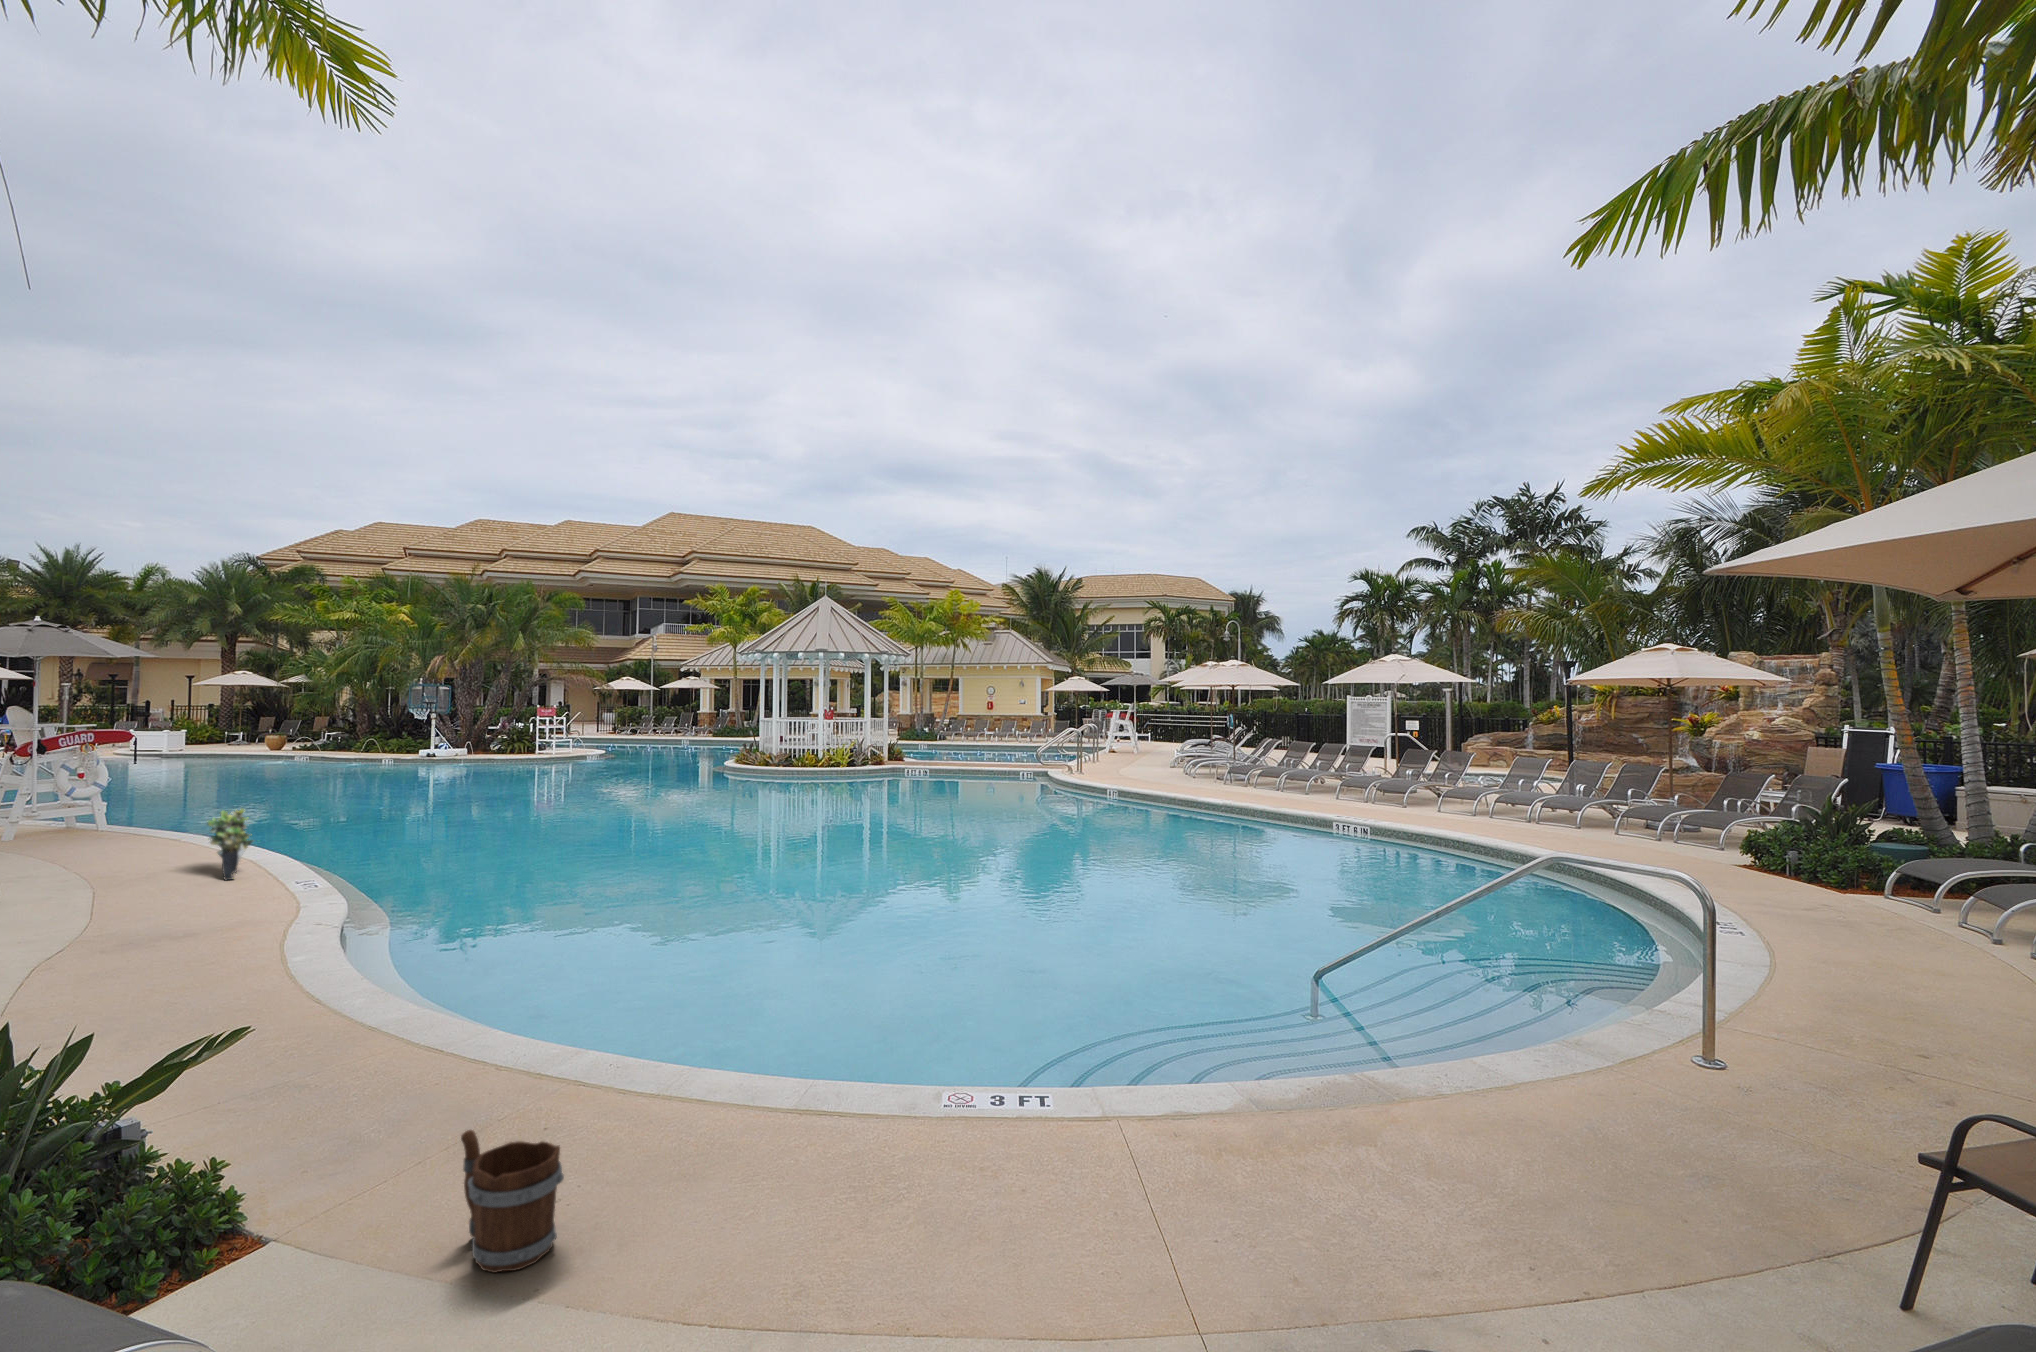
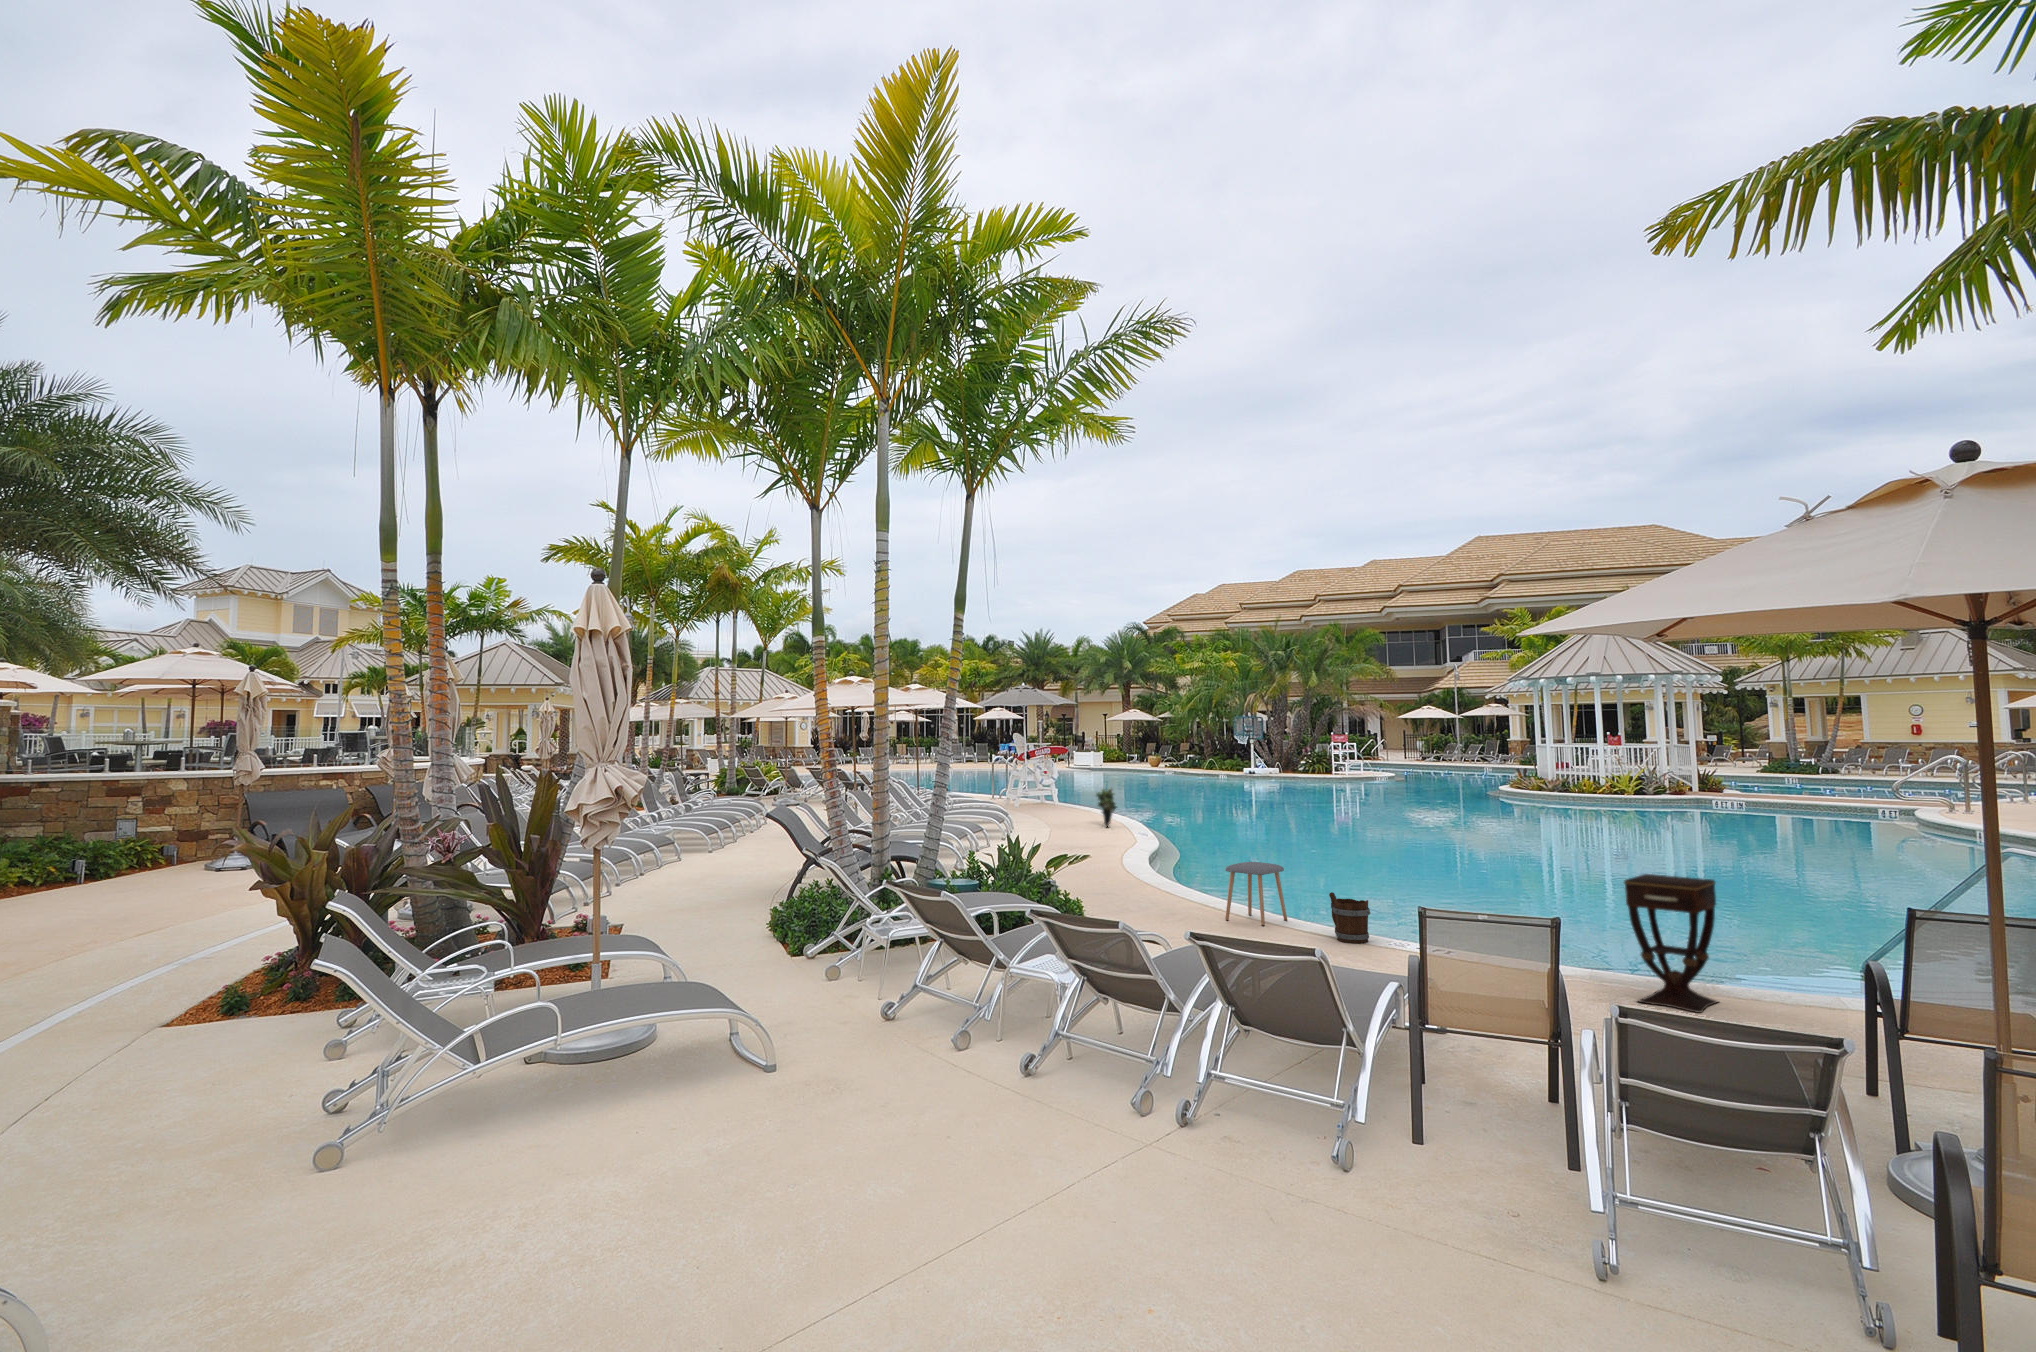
side table: none [1632,1015,1838,1308] -> present [1624,874,1717,1013]
stool: none [689,1030,815,1199] -> present [1225,862,1287,926]
bucket: present [461,1130,564,1273] -> present [1329,892,1370,943]

